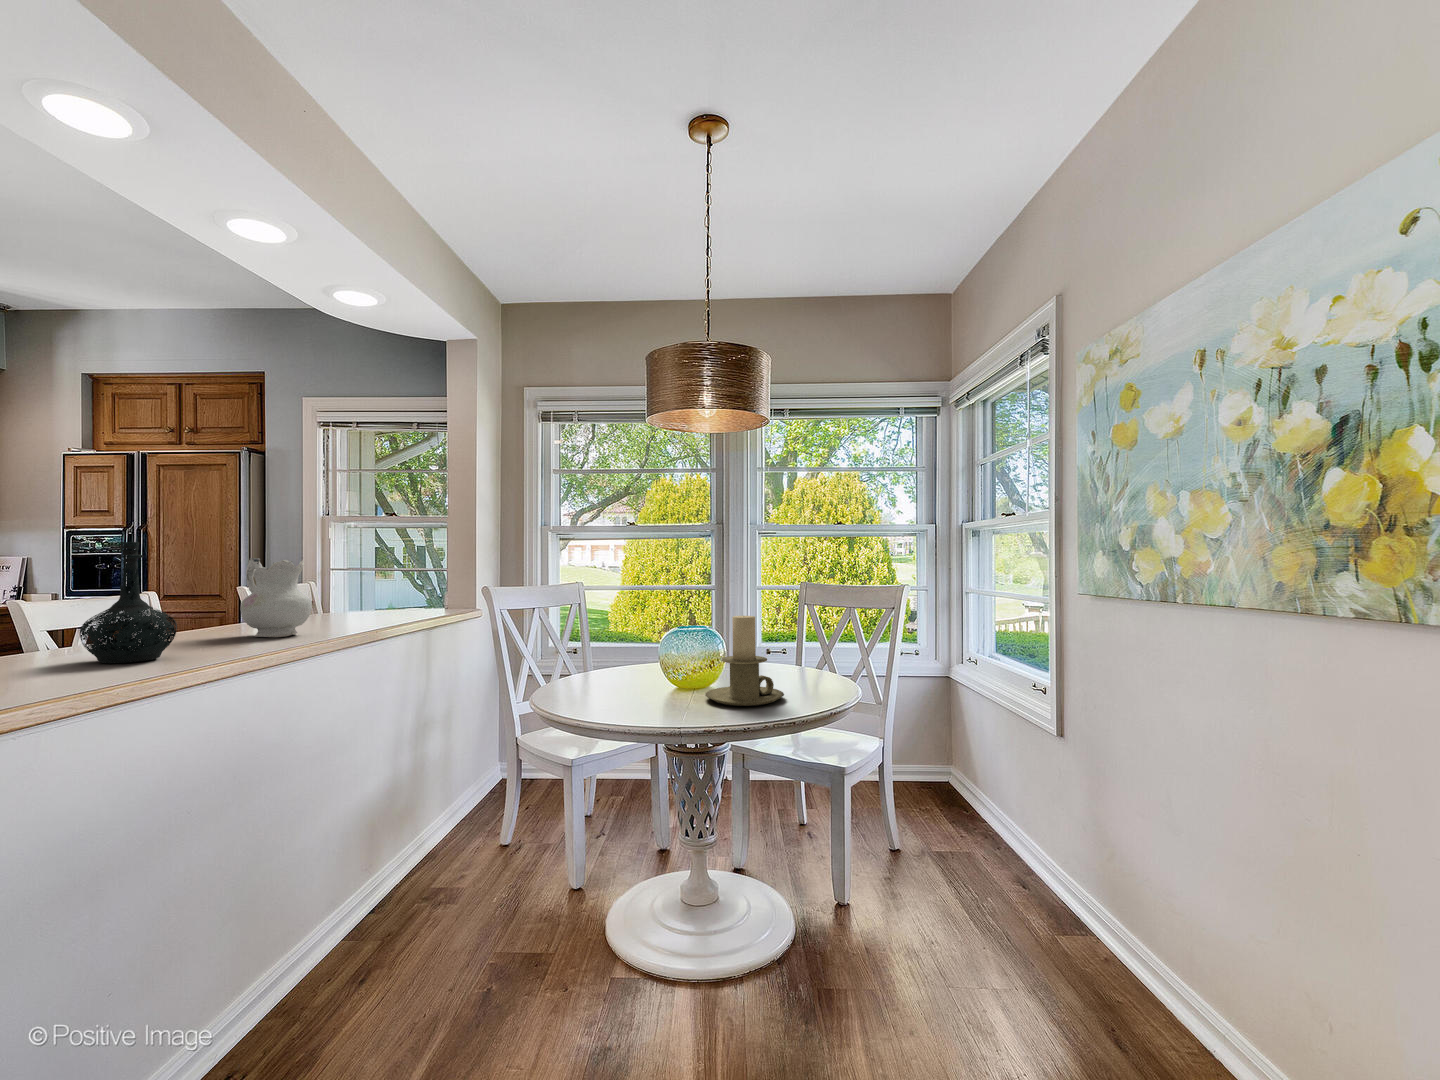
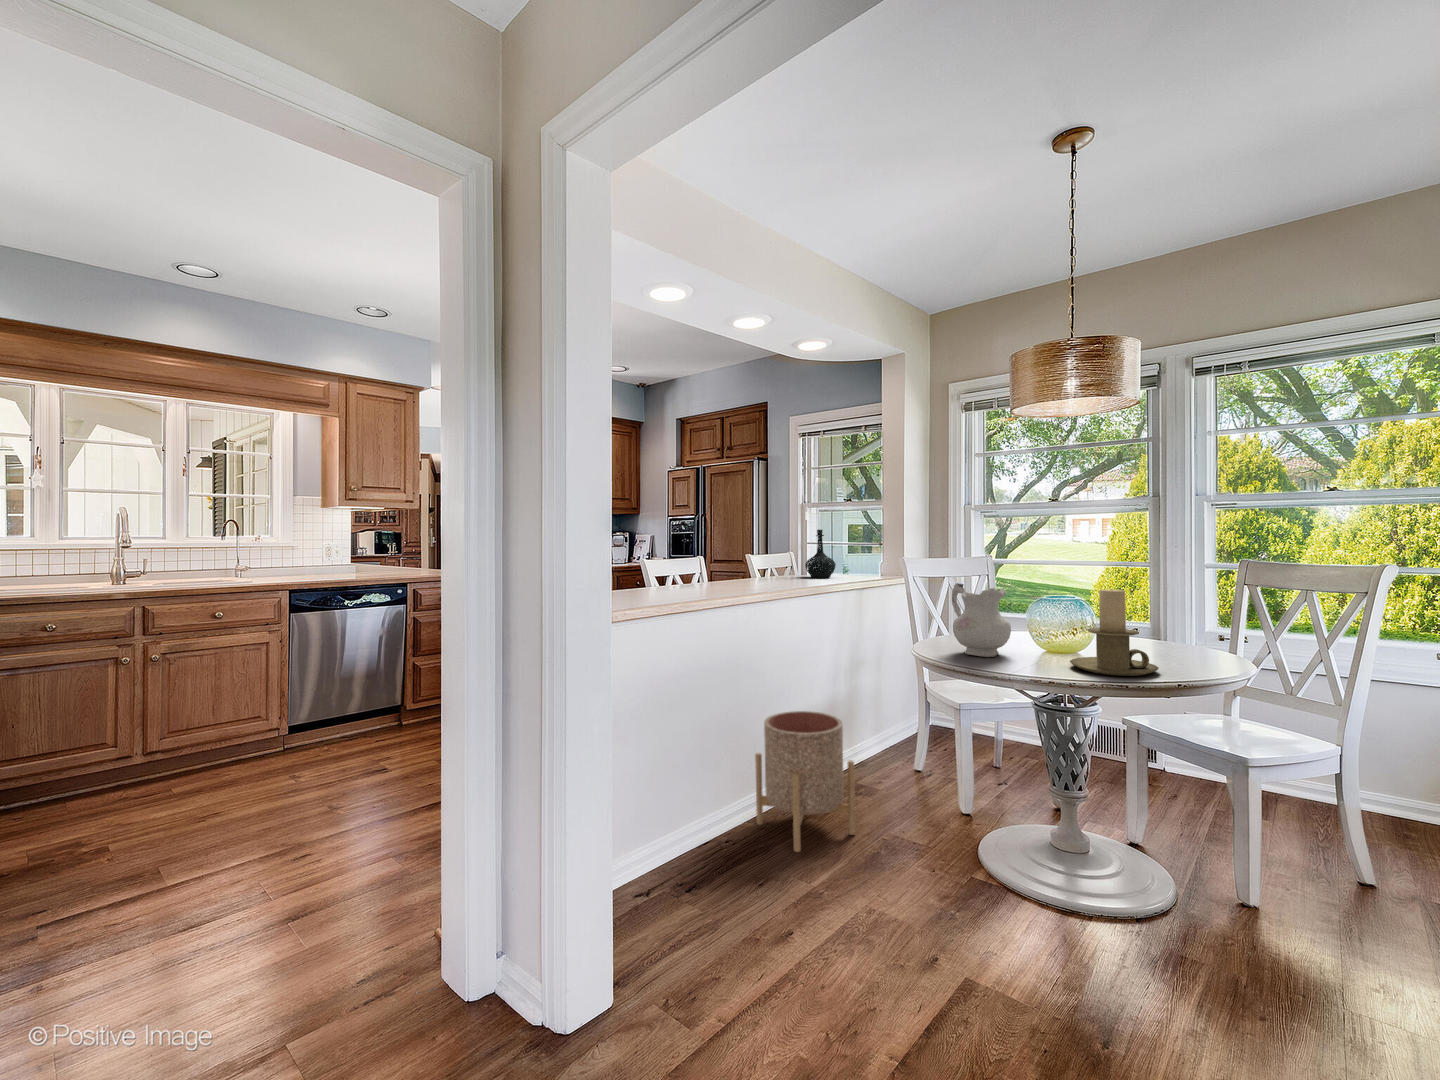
bottle: present [80,542,177,663] -> present [805,530,836,578]
ceramic pitcher: present [240,558,312,637] -> present [952,583,1011,657]
planter: none [288,808,449,1030] -> present [755,711,855,852]

